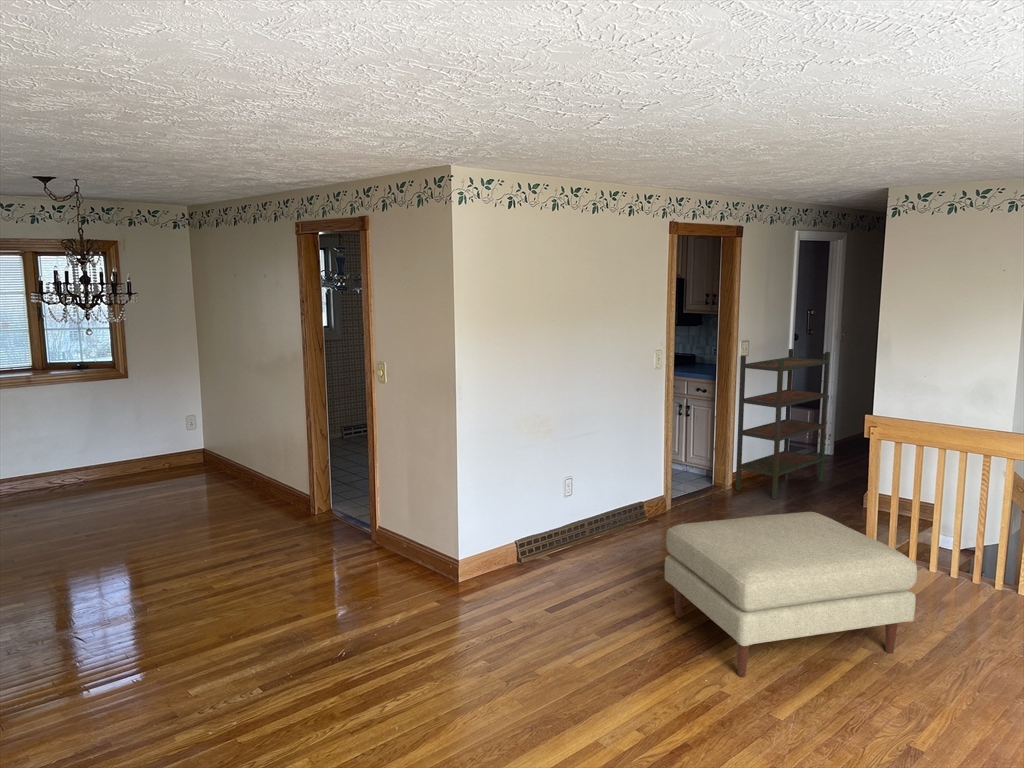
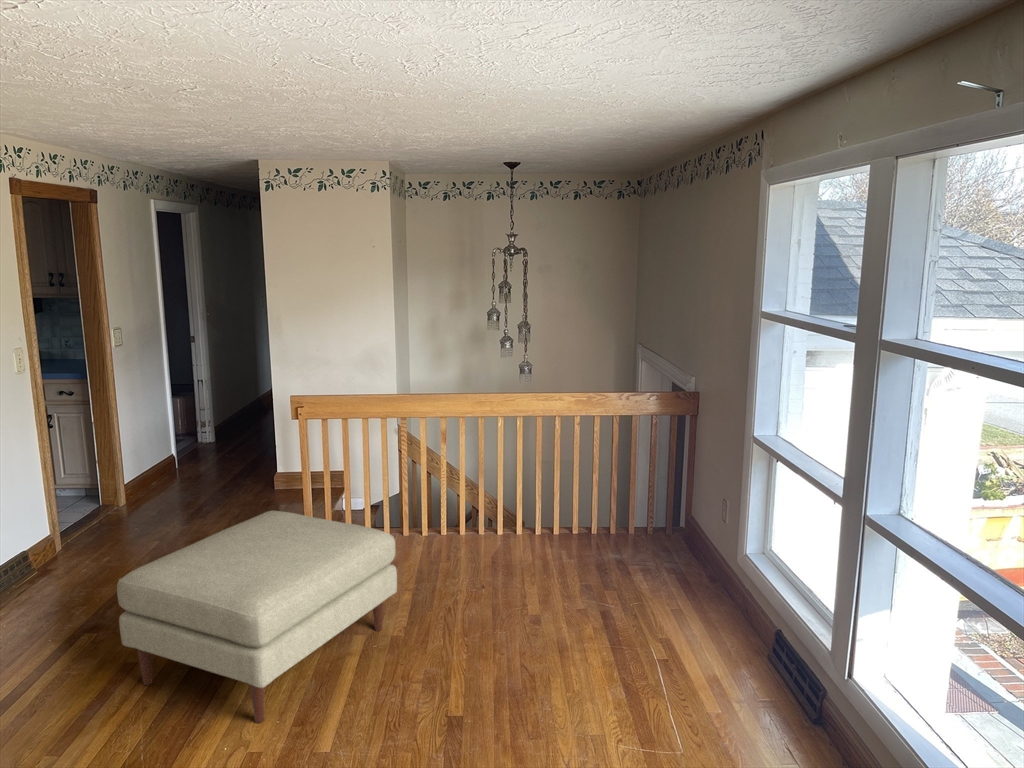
bookshelf: present [736,349,830,499] -> none [116,333,222,505]

